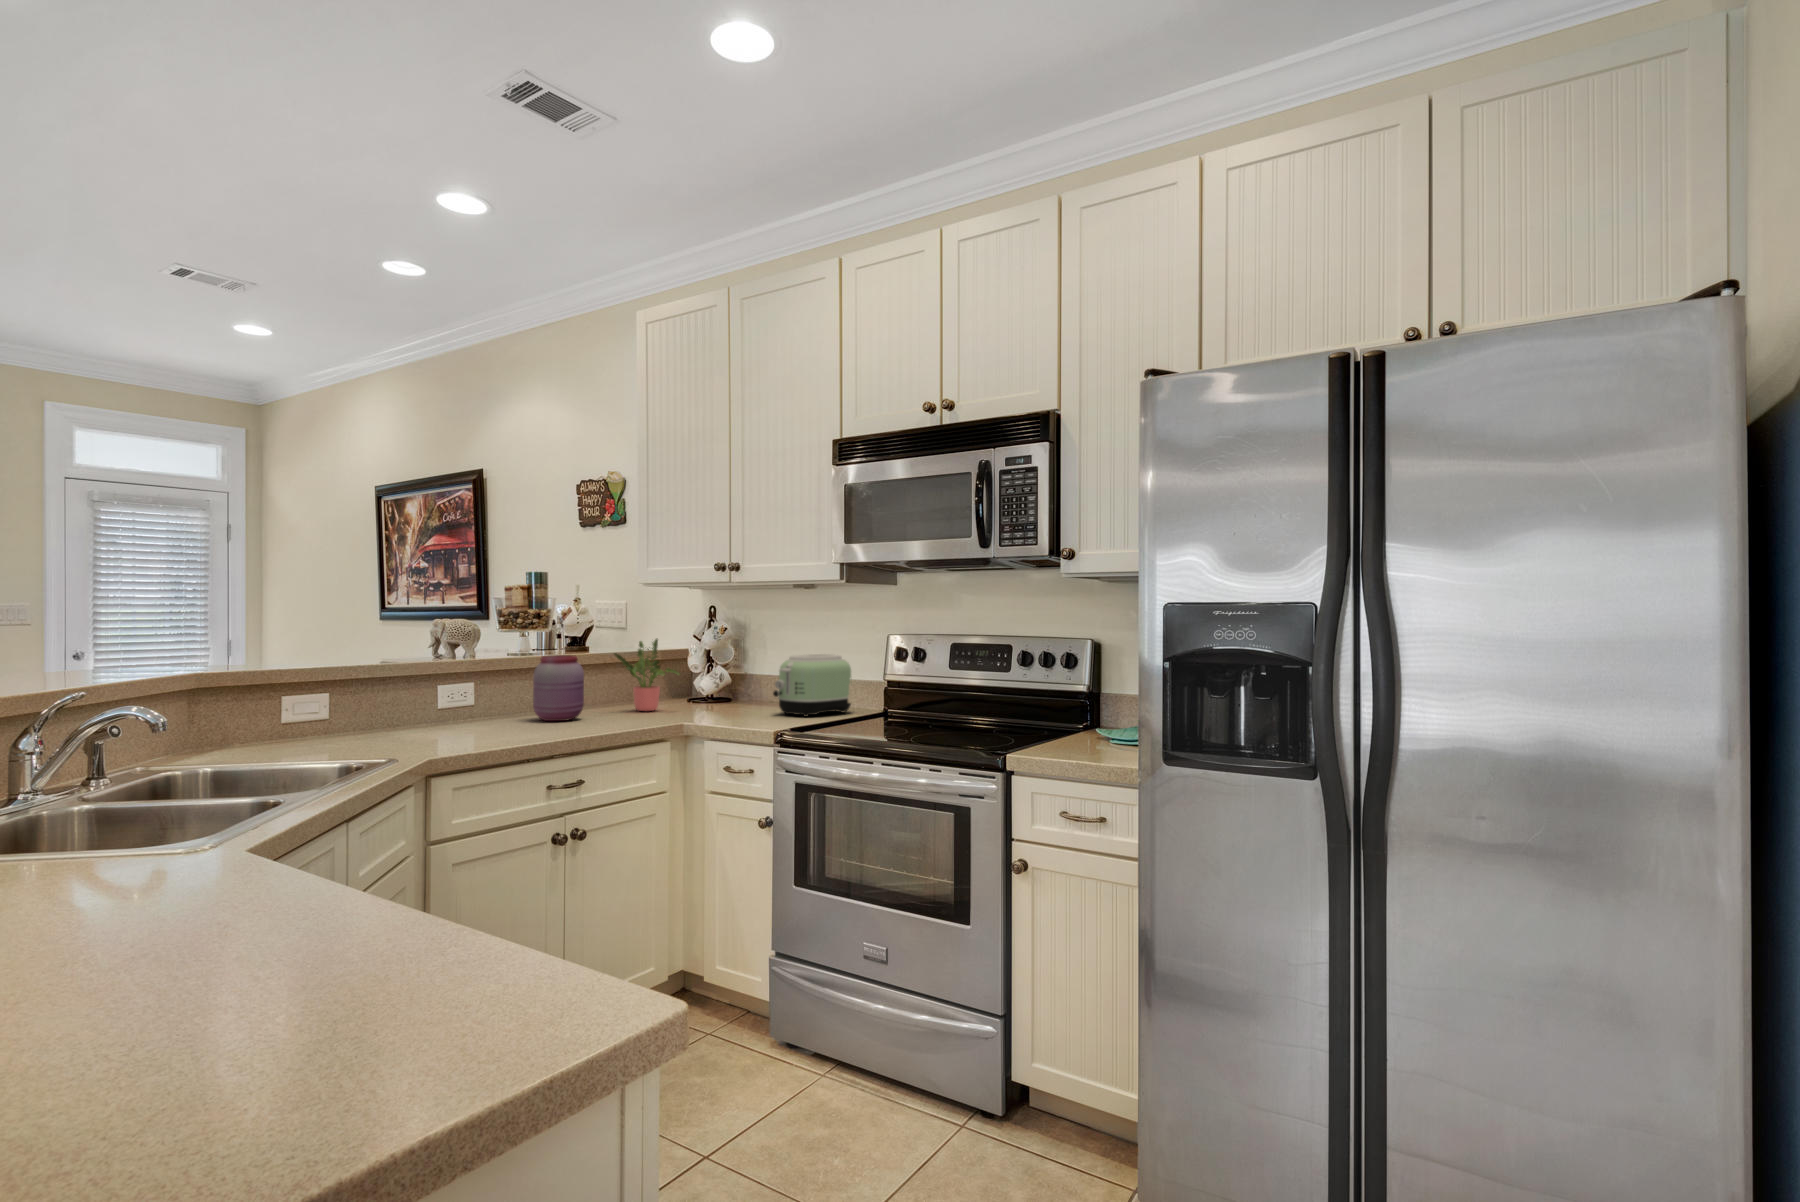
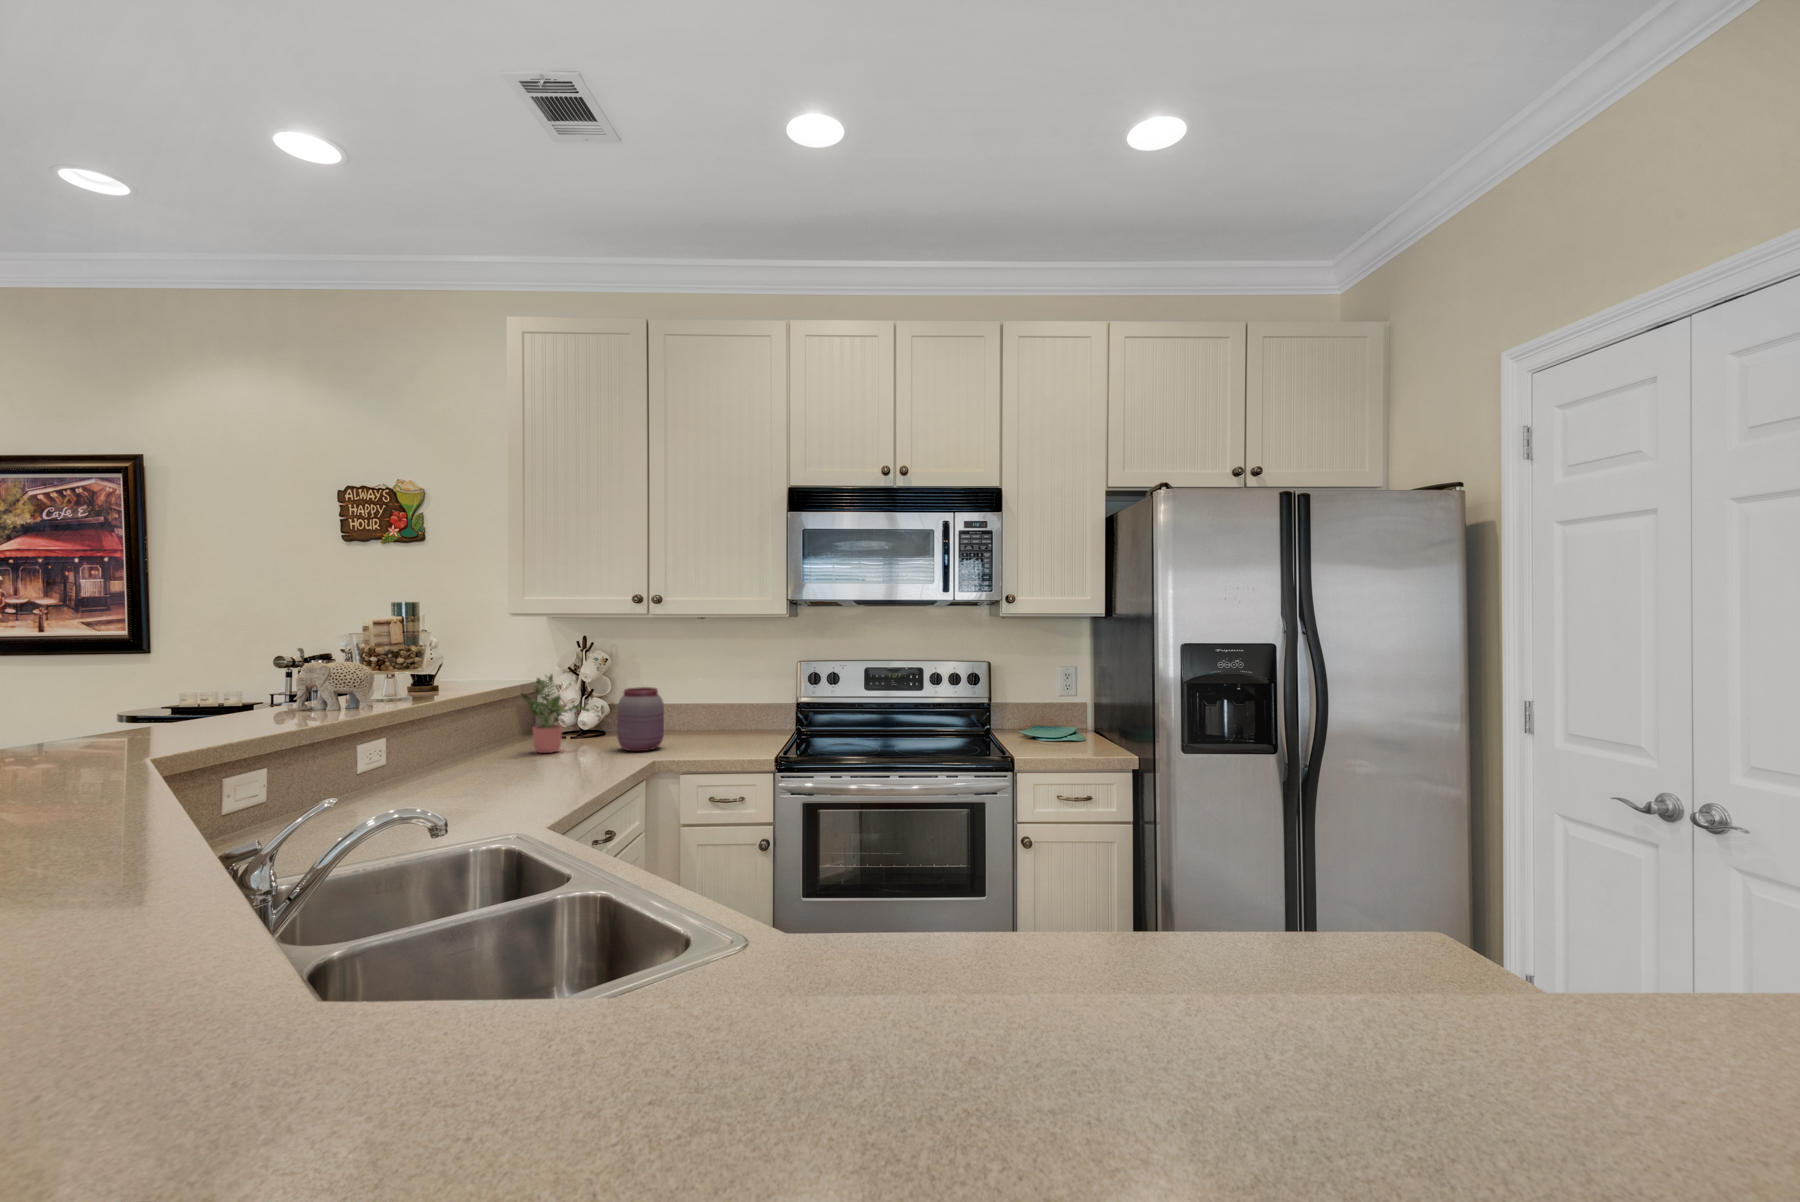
toaster: present [773,654,851,717] -> none [690,681,753,741]
jar: present [533,655,584,721] -> present [617,687,664,751]

